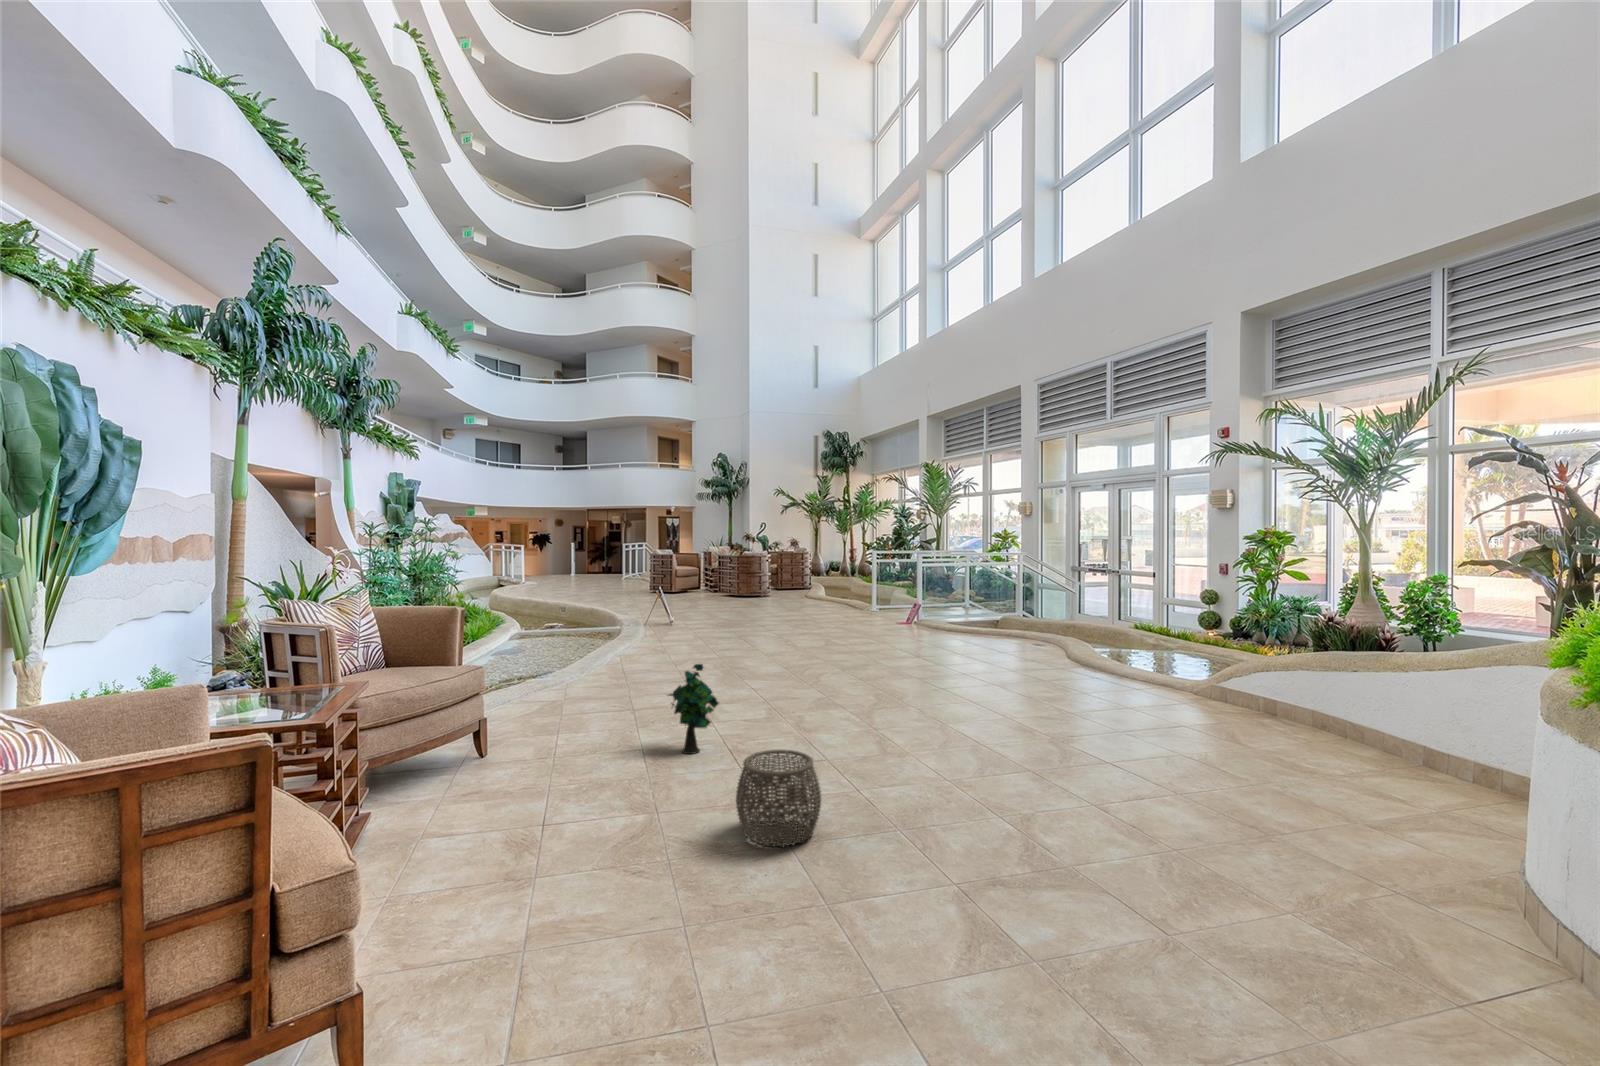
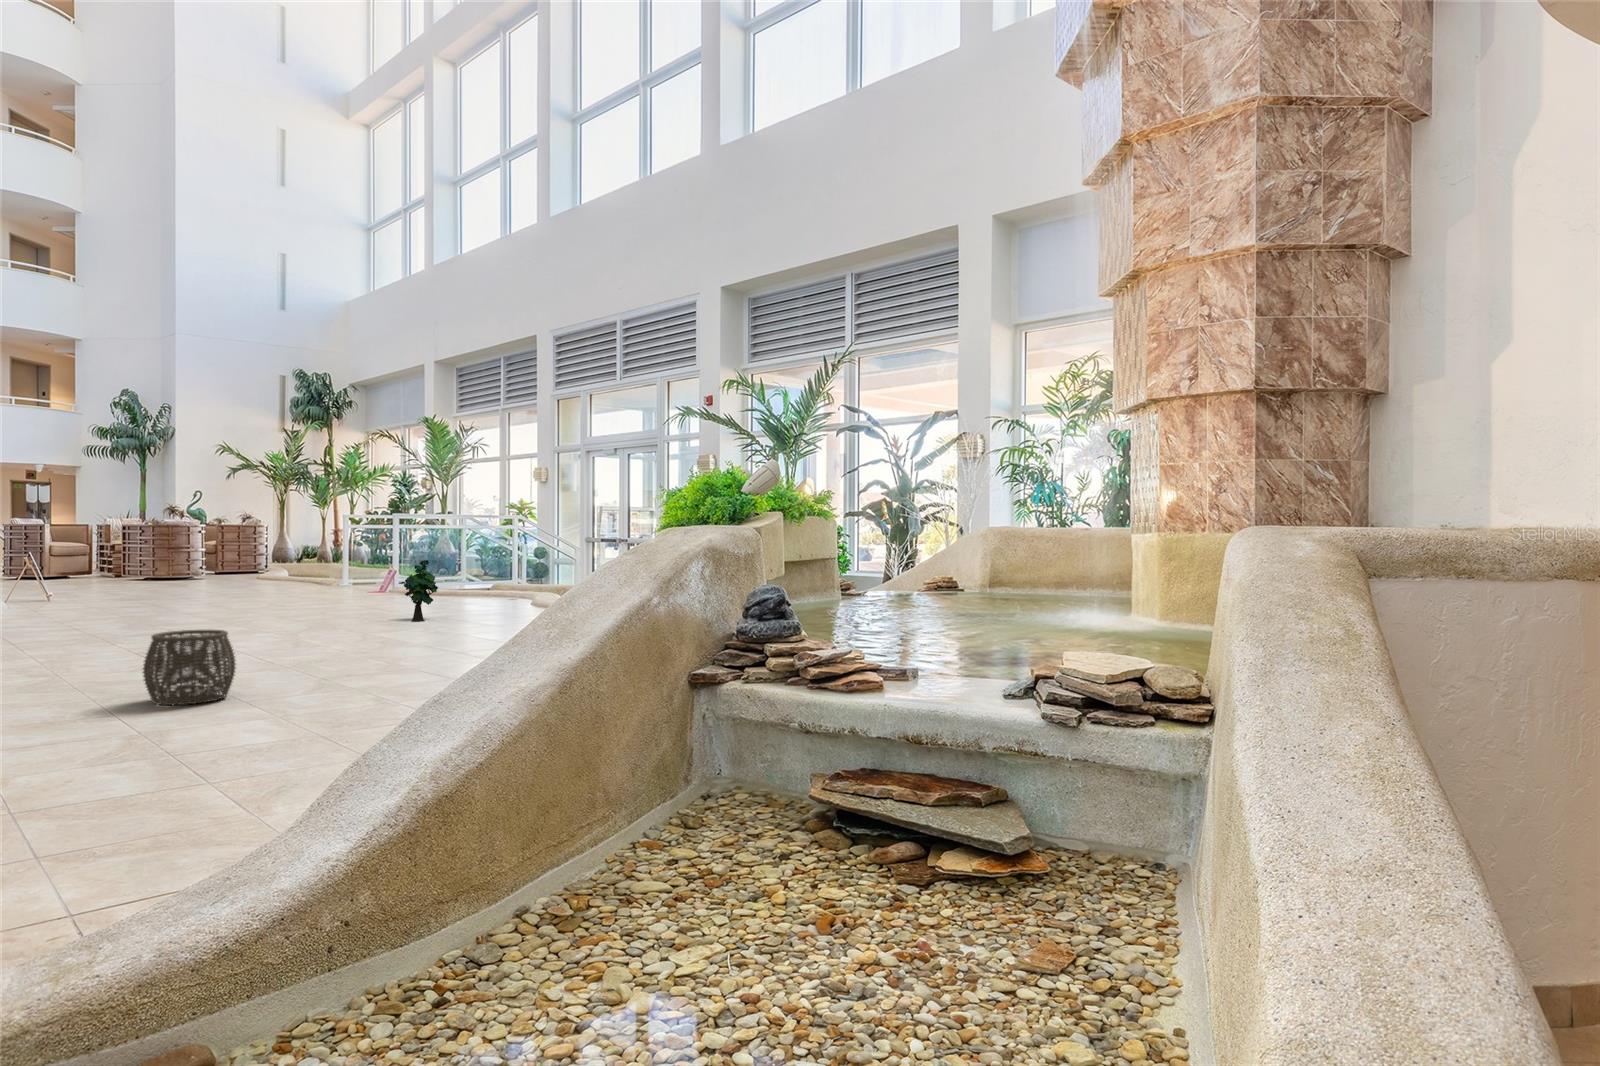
decorative plant: present [669,664,719,754] -> present [399,560,438,622]

